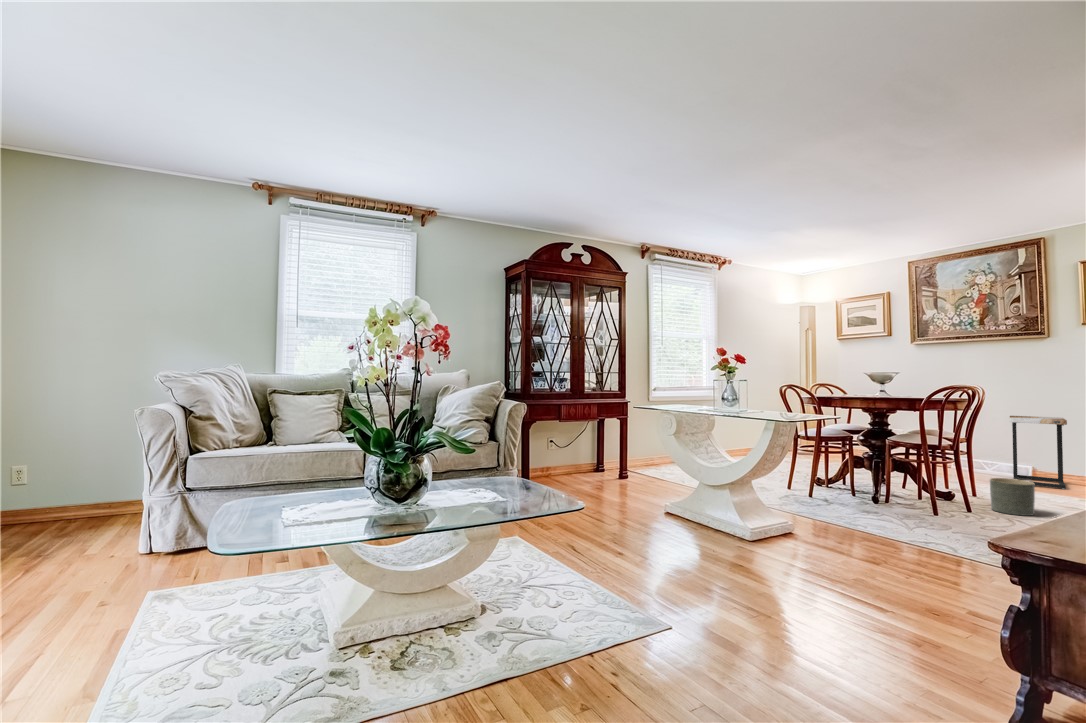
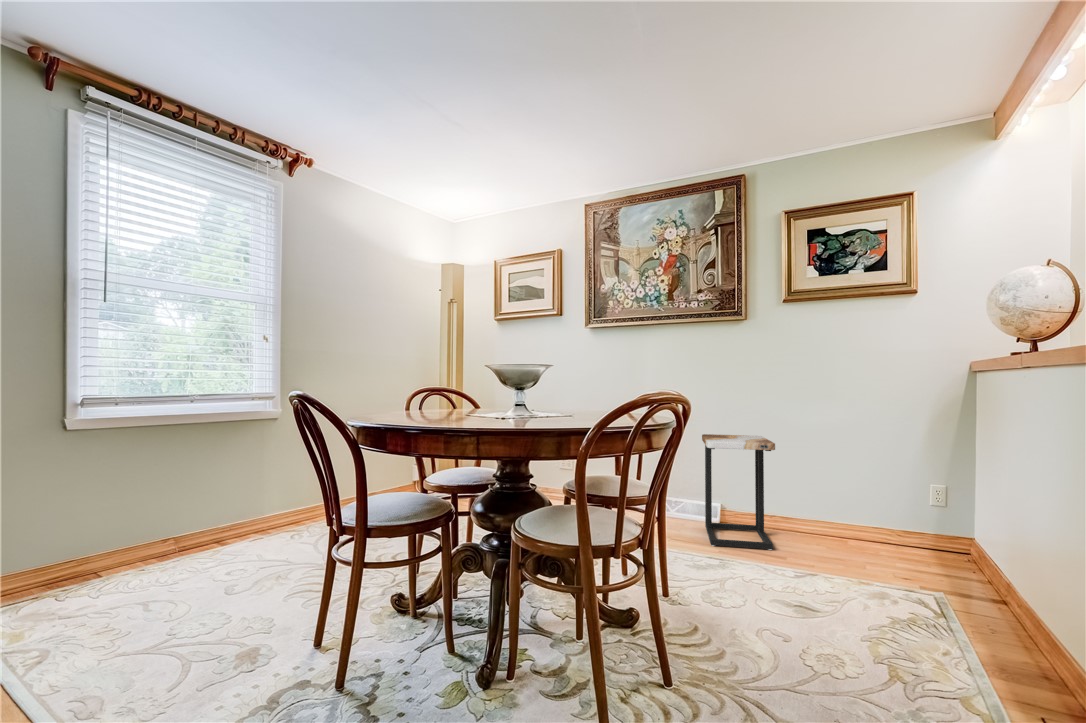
planter: present [990,478,1035,516] -> none [703,585,779,683]

